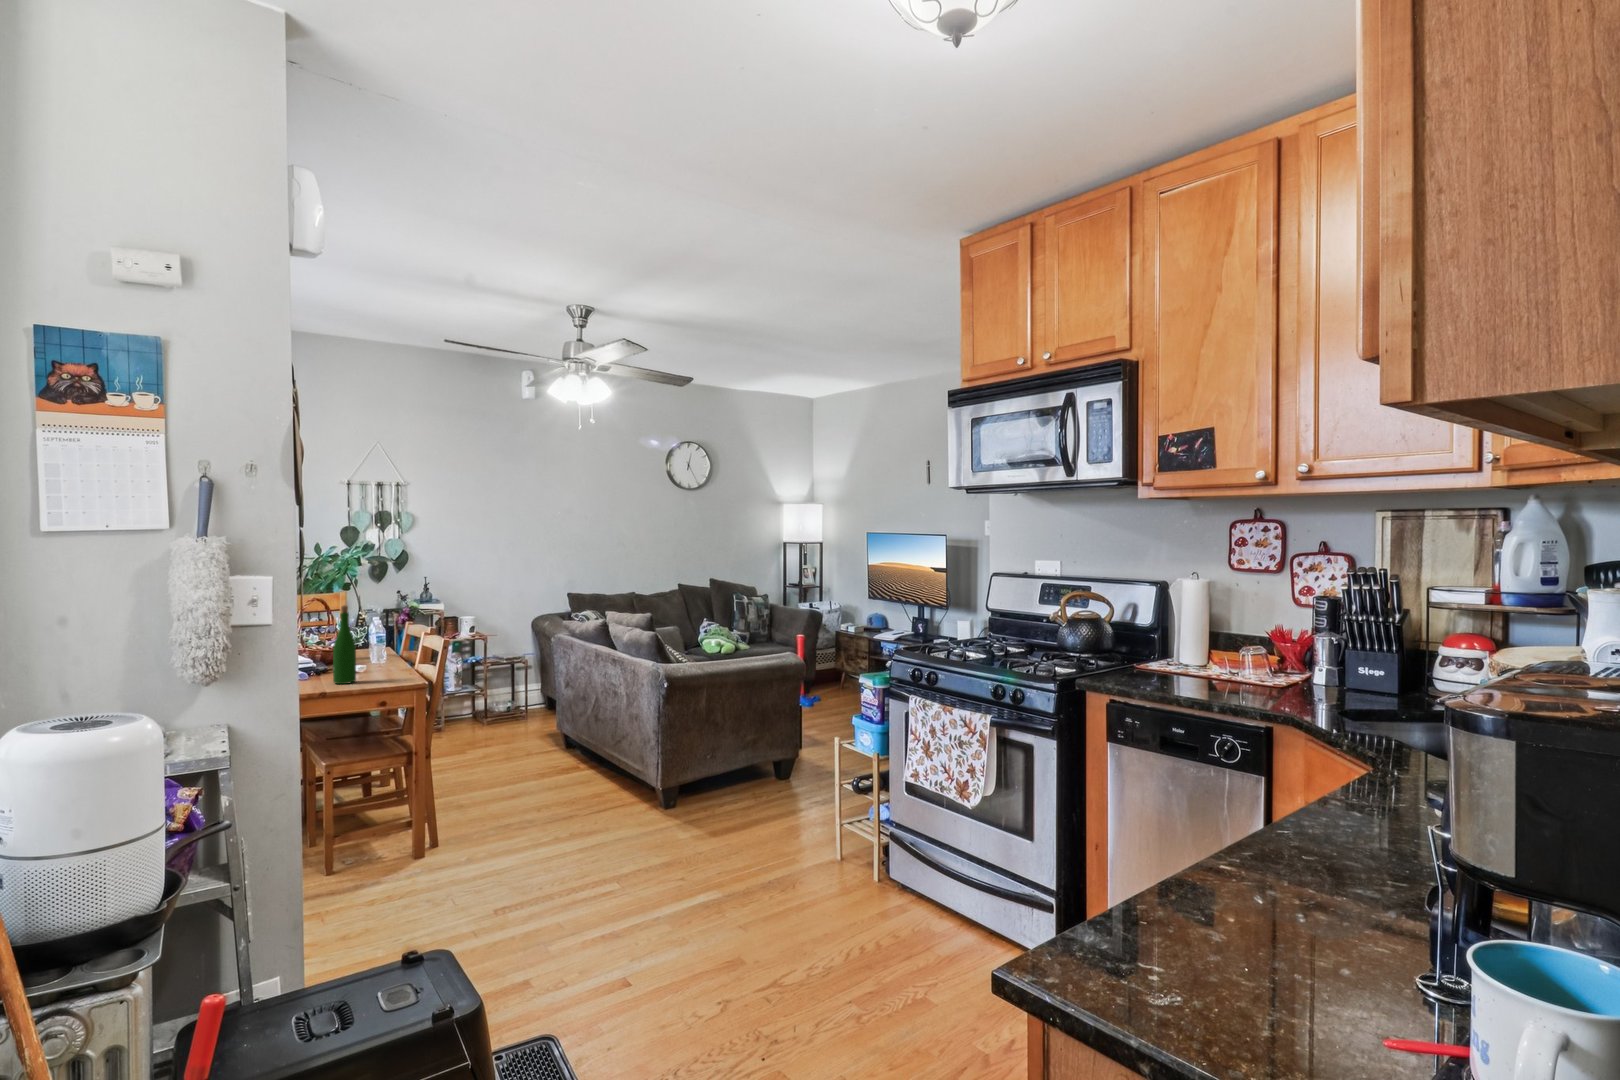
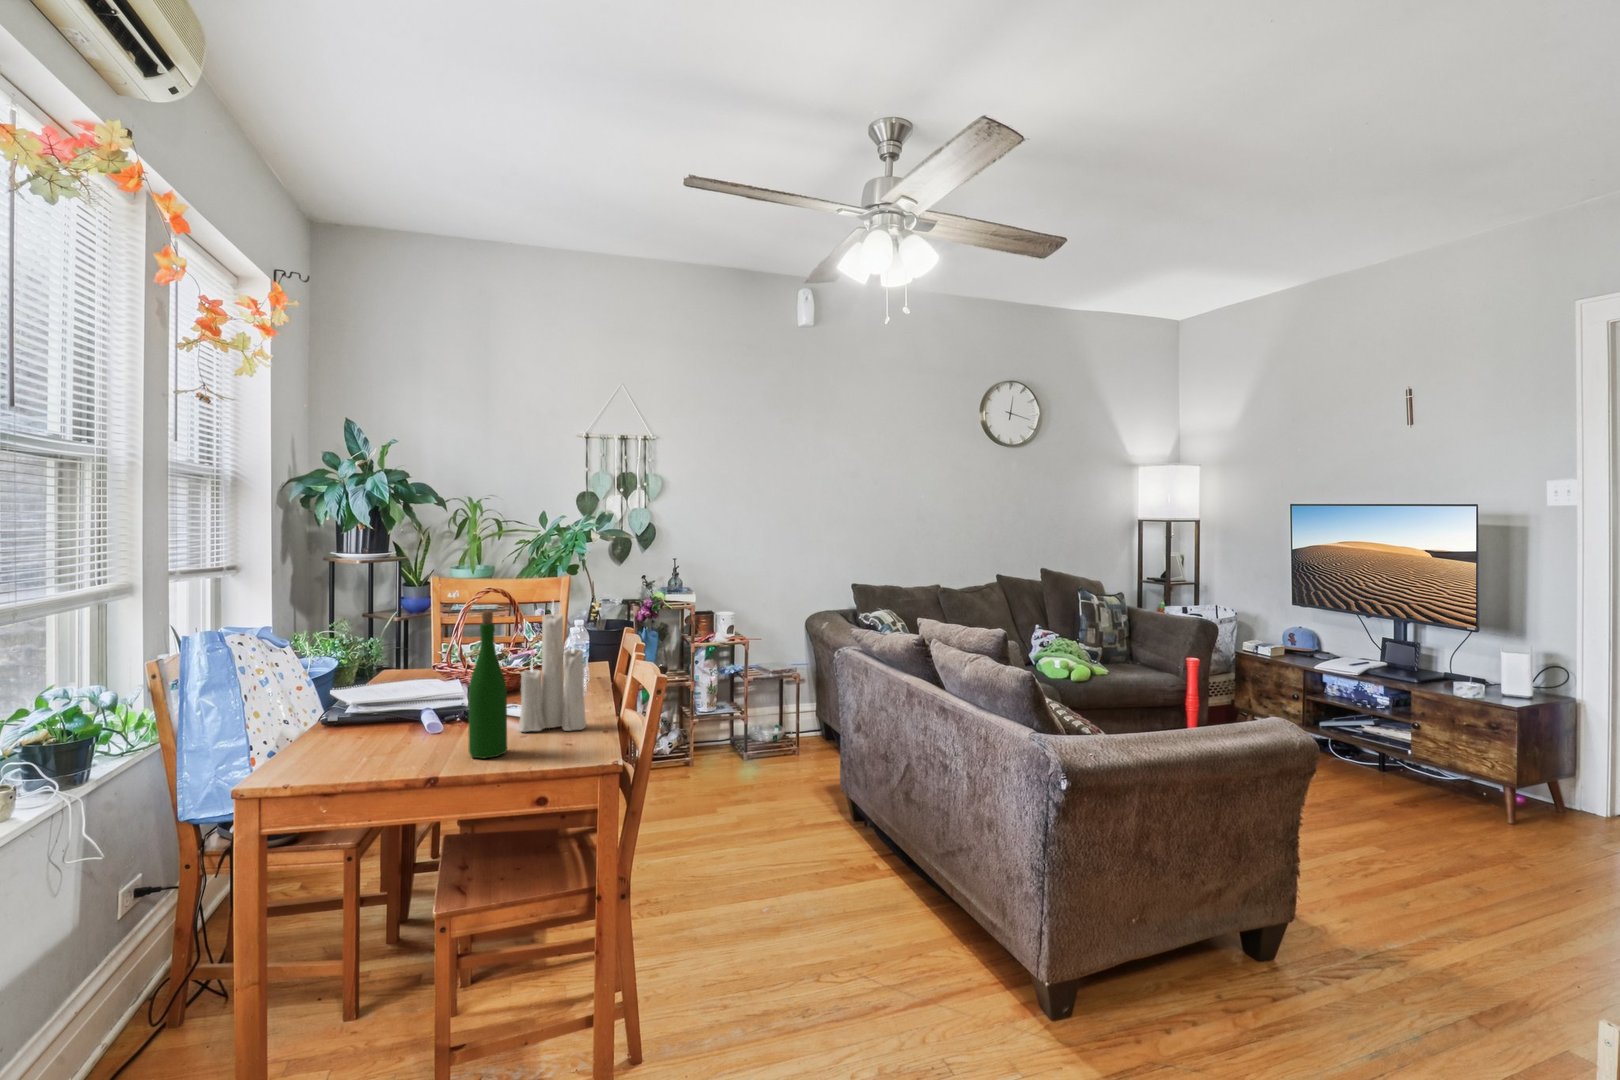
candle: none [354,596,395,675] -> present [518,605,586,732]

